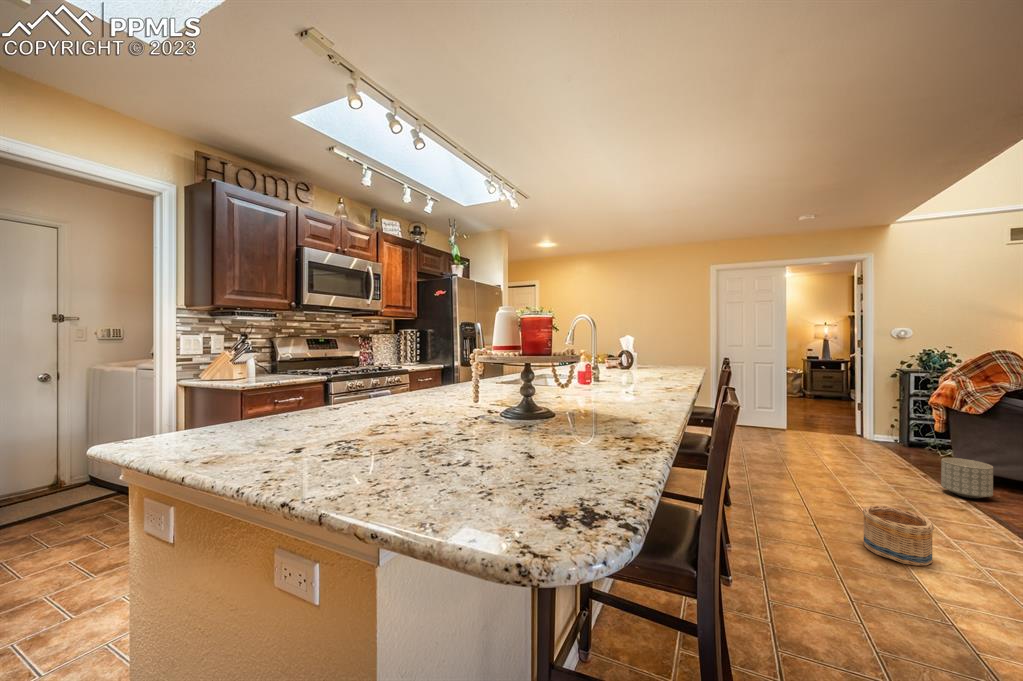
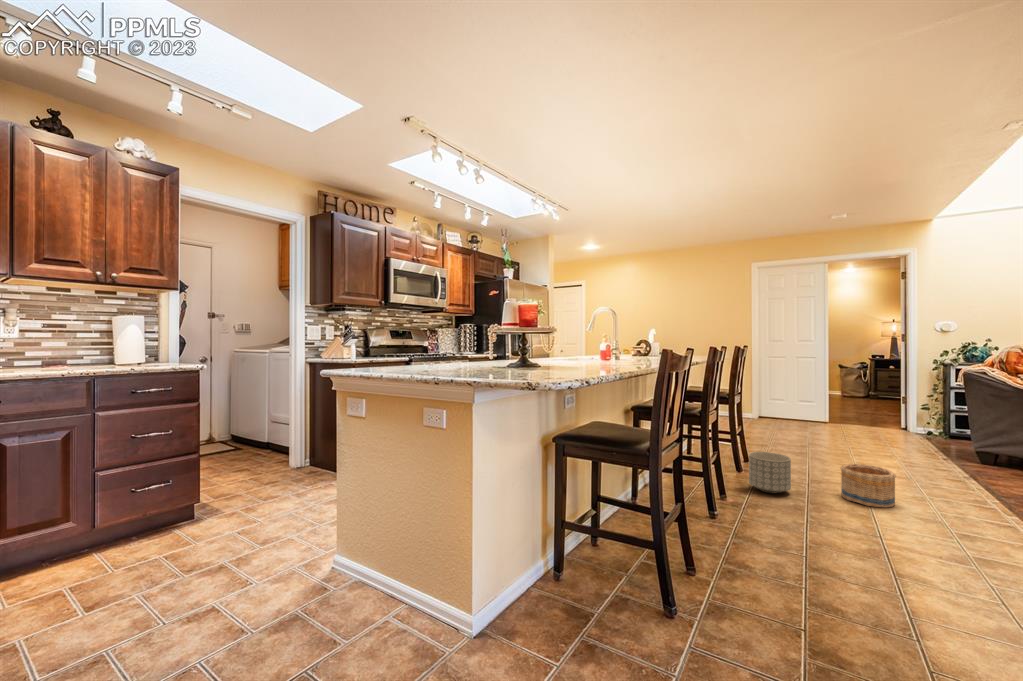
planter: present [941,458,993,498] -> present [749,452,791,493]

